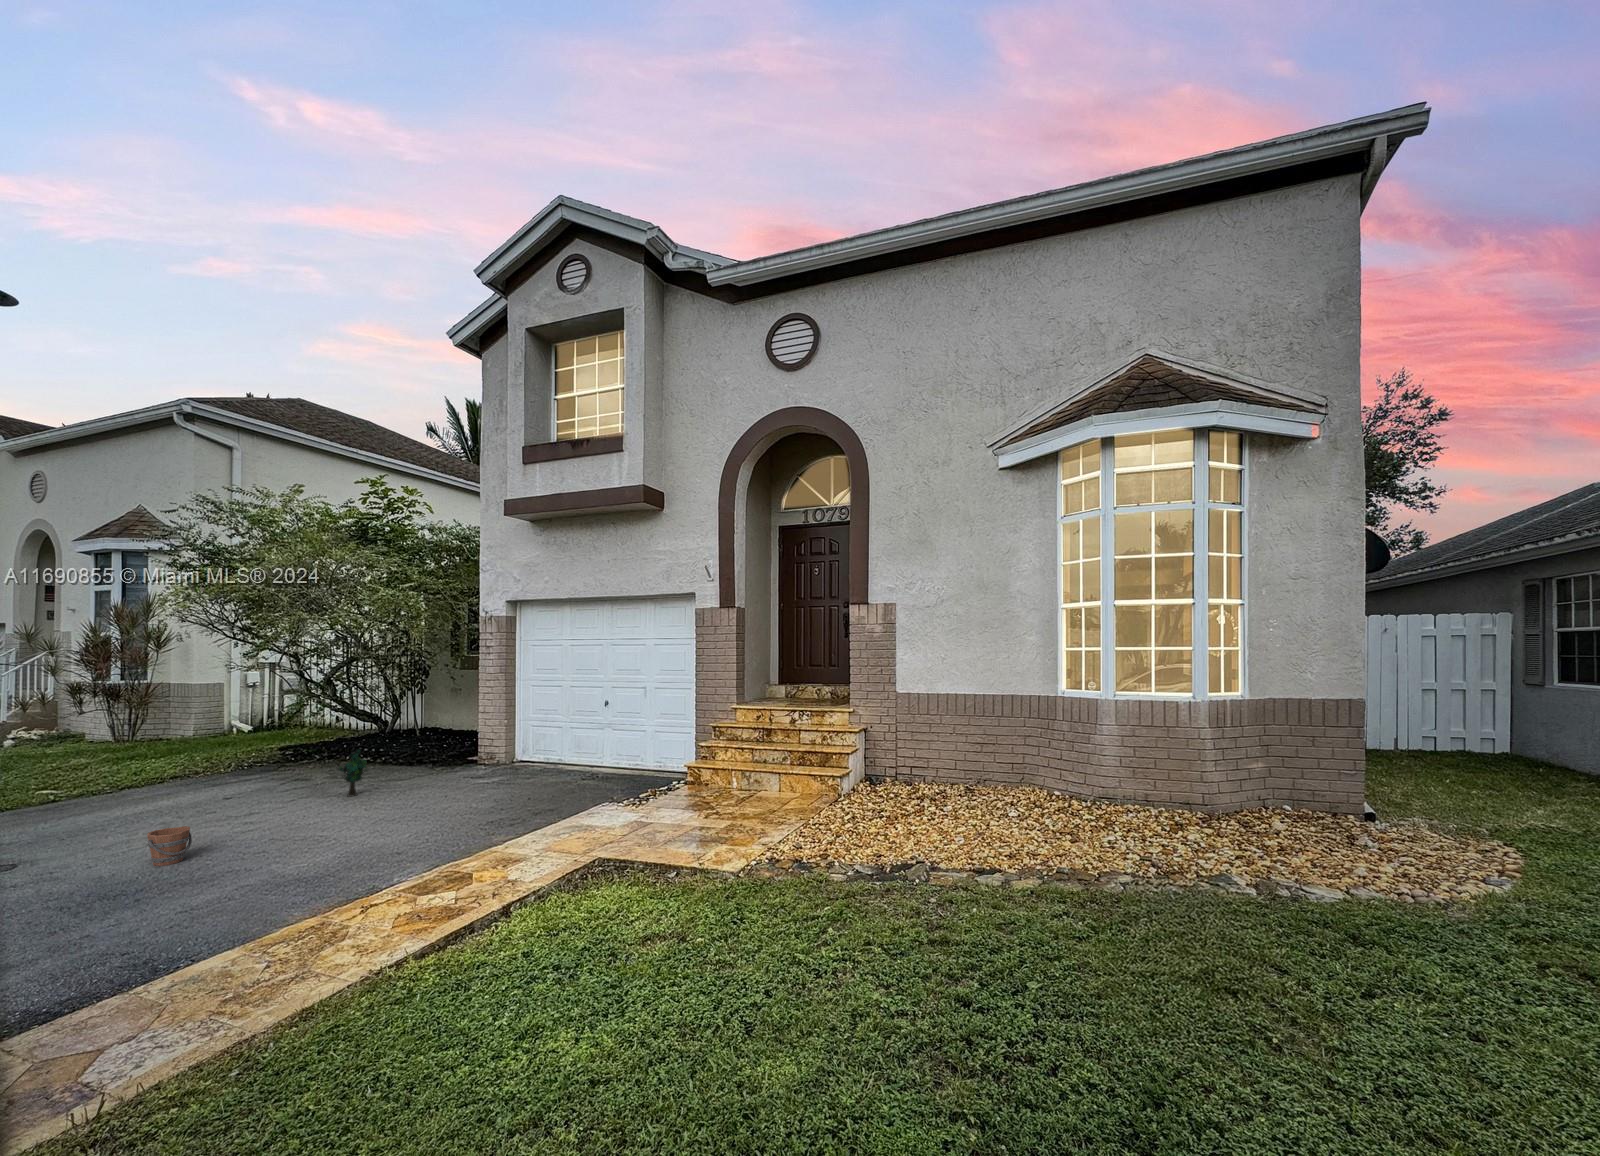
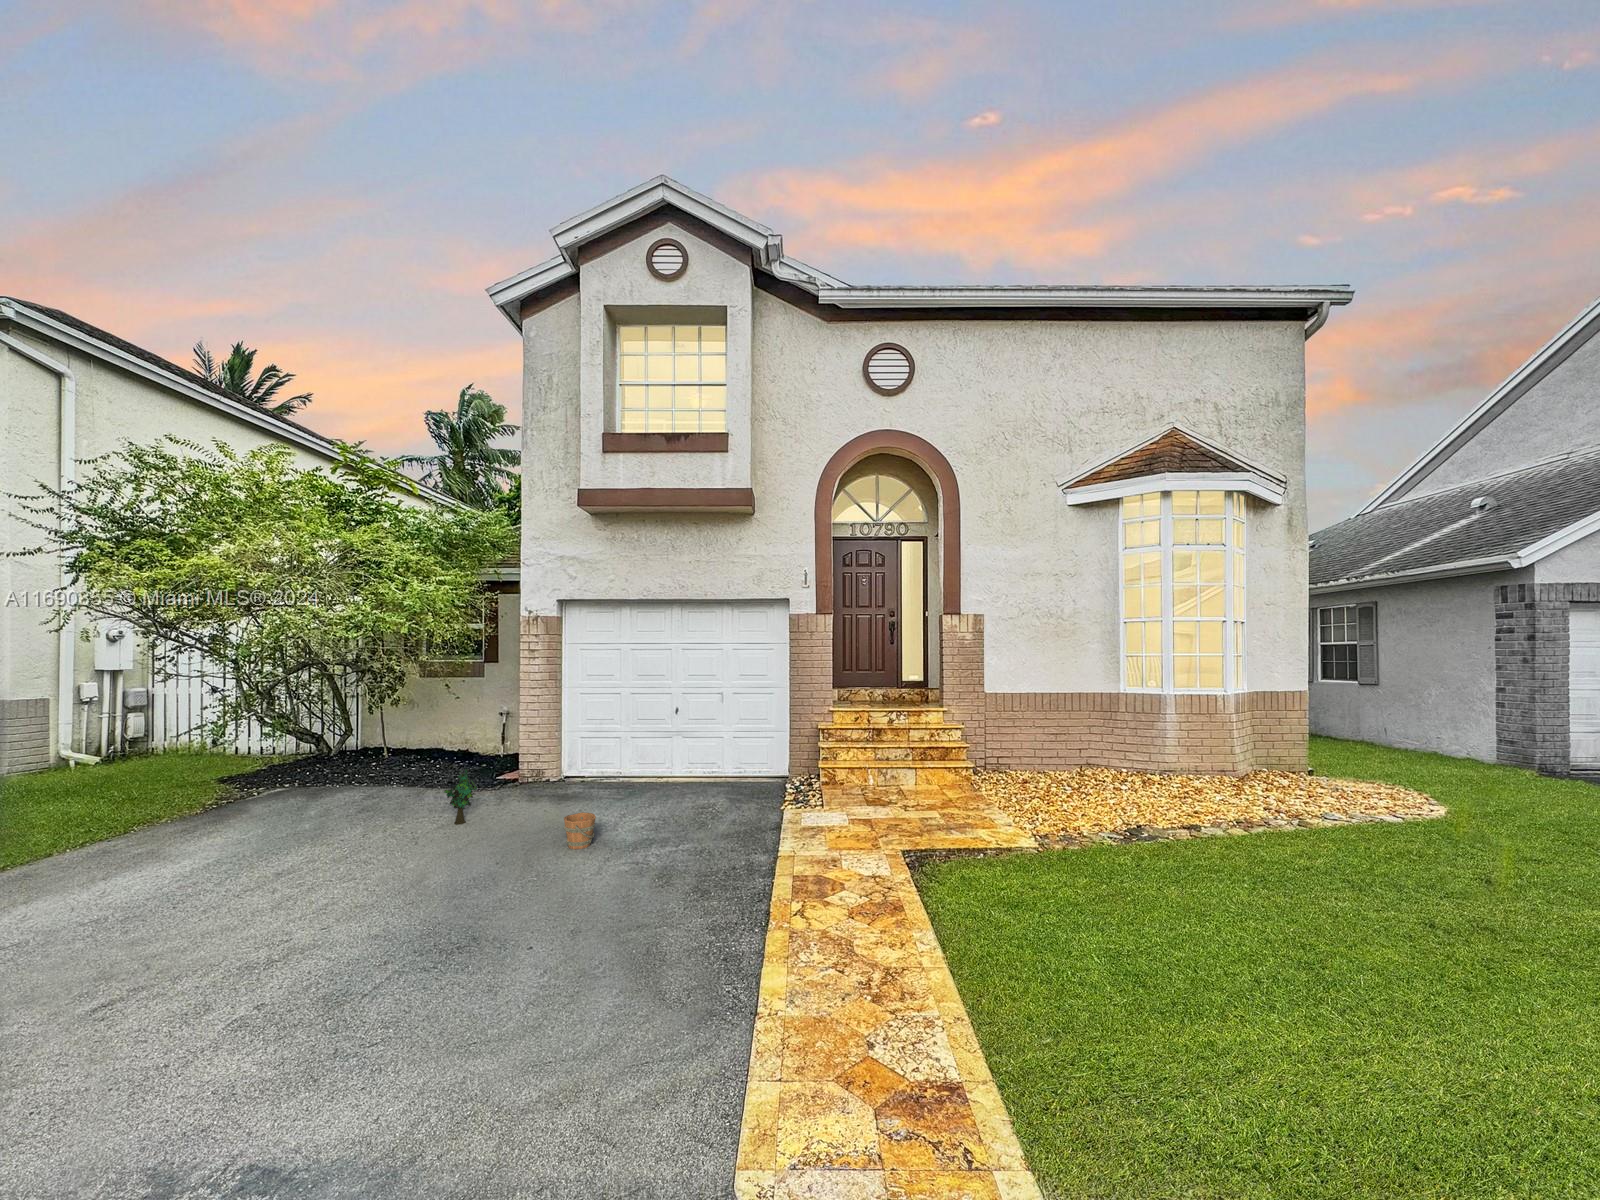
bucket: present [147,826,192,866] -> present [564,812,596,849]

